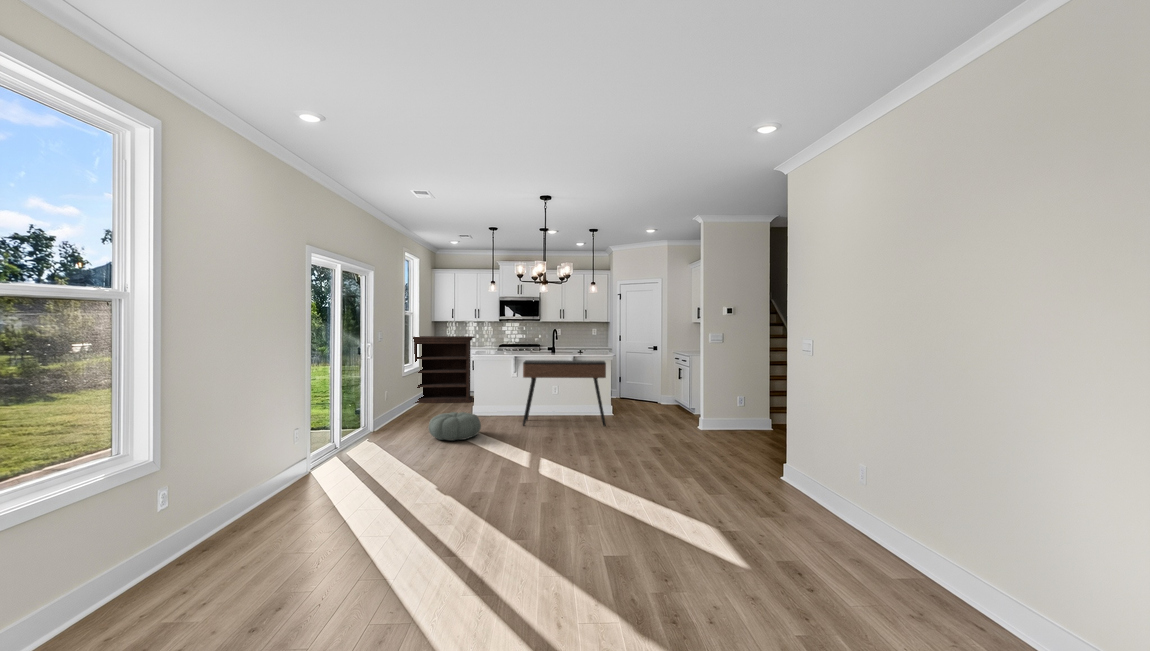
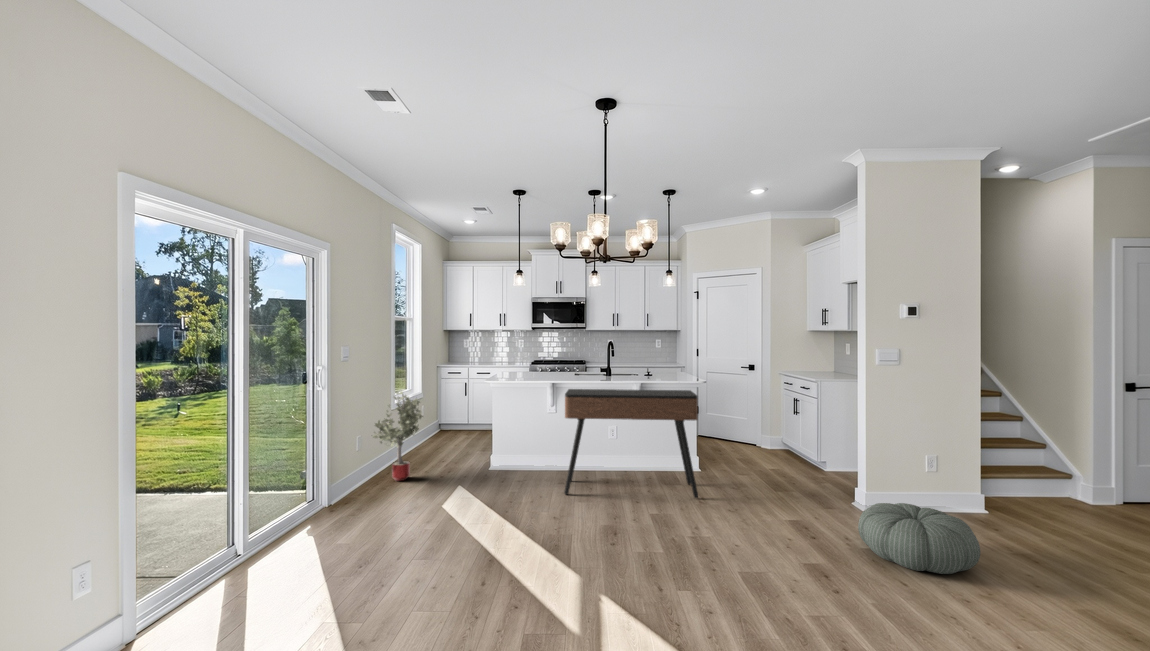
bookshelf: present [413,336,474,403] -> none [408,350,498,443]
potted tree: none [395,362,427,421] -> present [373,391,422,481]
pouf: present [429,412,481,441] -> present [858,503,980,574]

